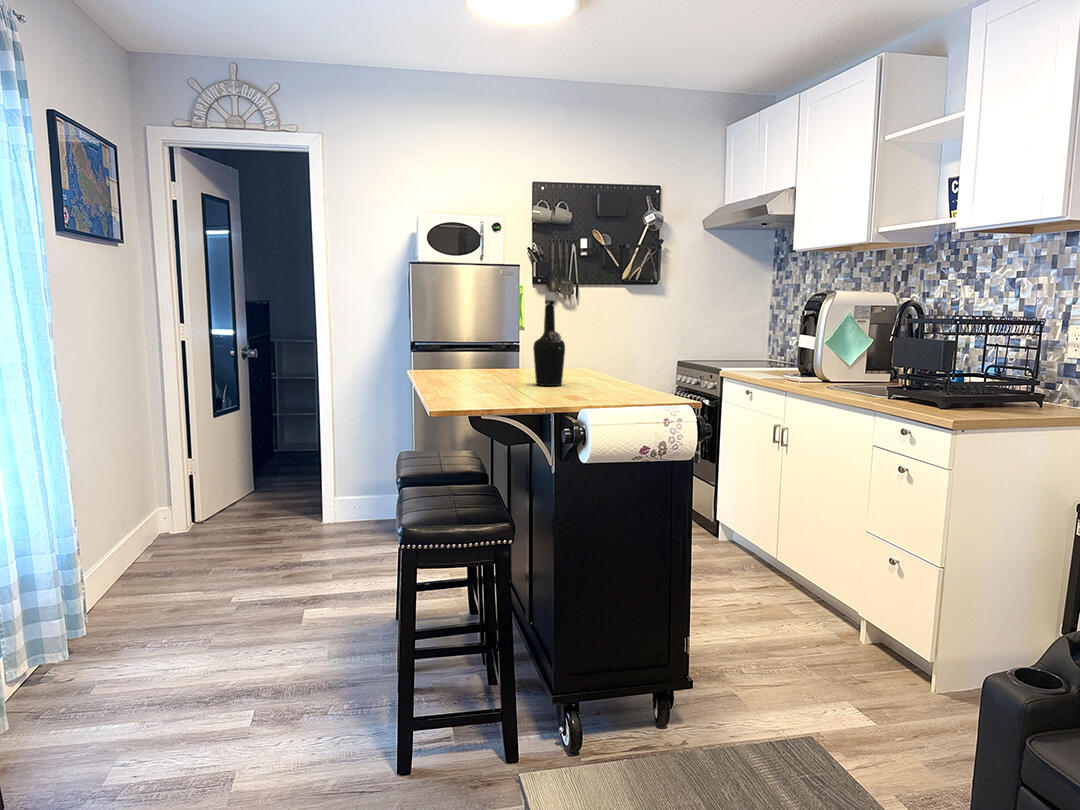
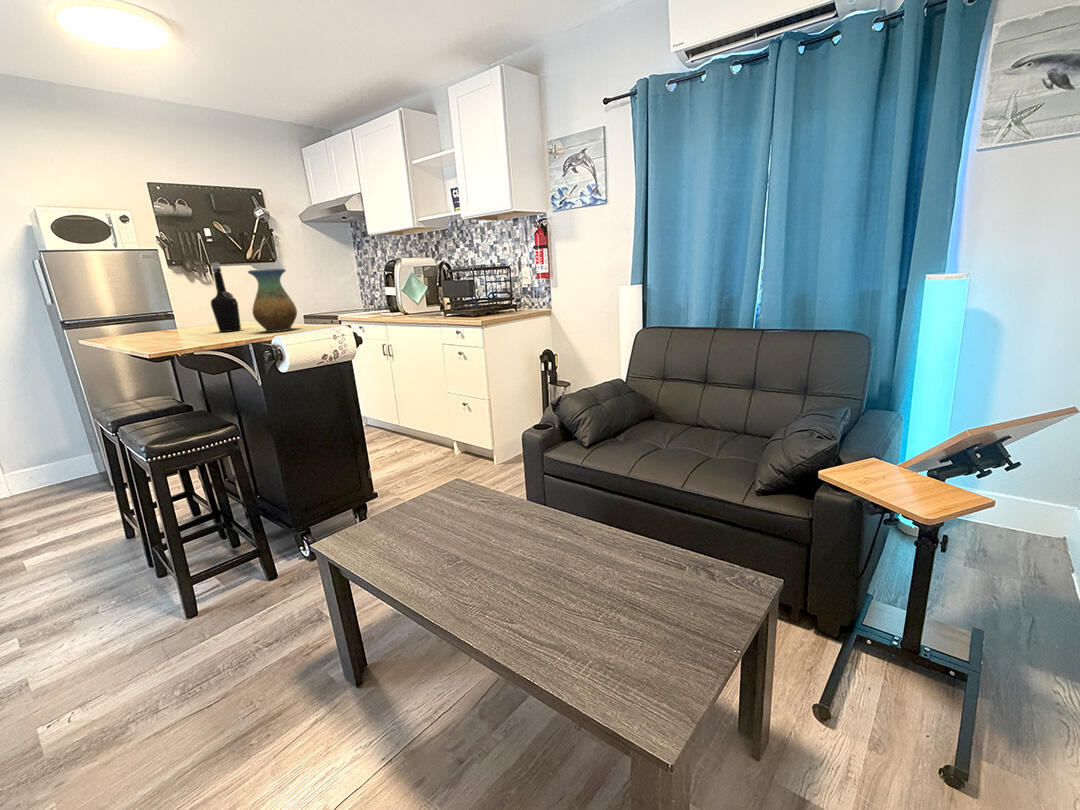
vase: none [571,308,629,398] -> present [248,269,297,332]

